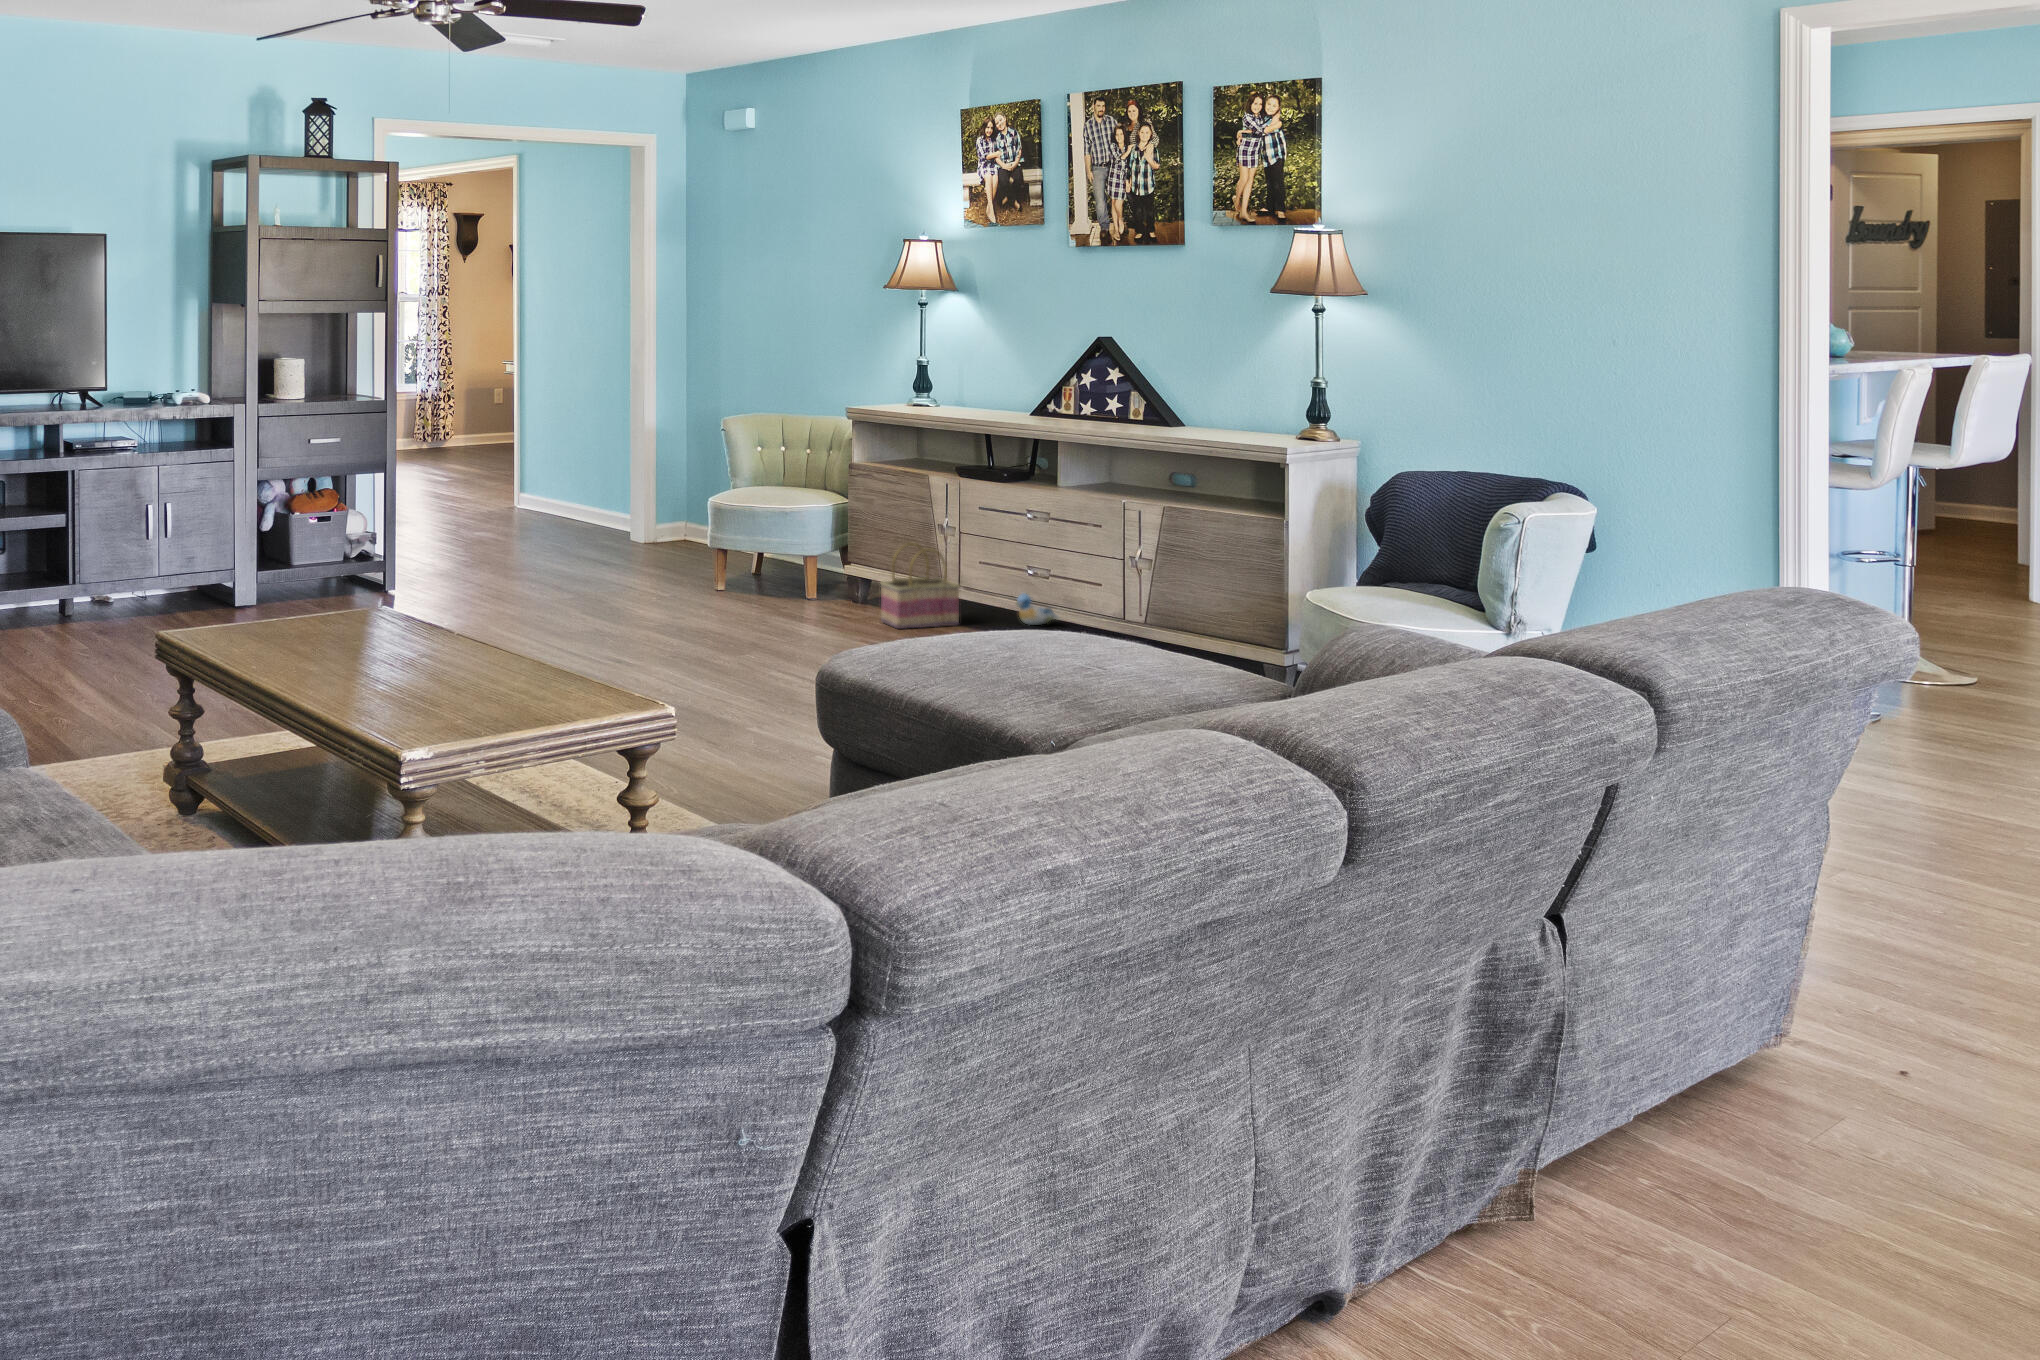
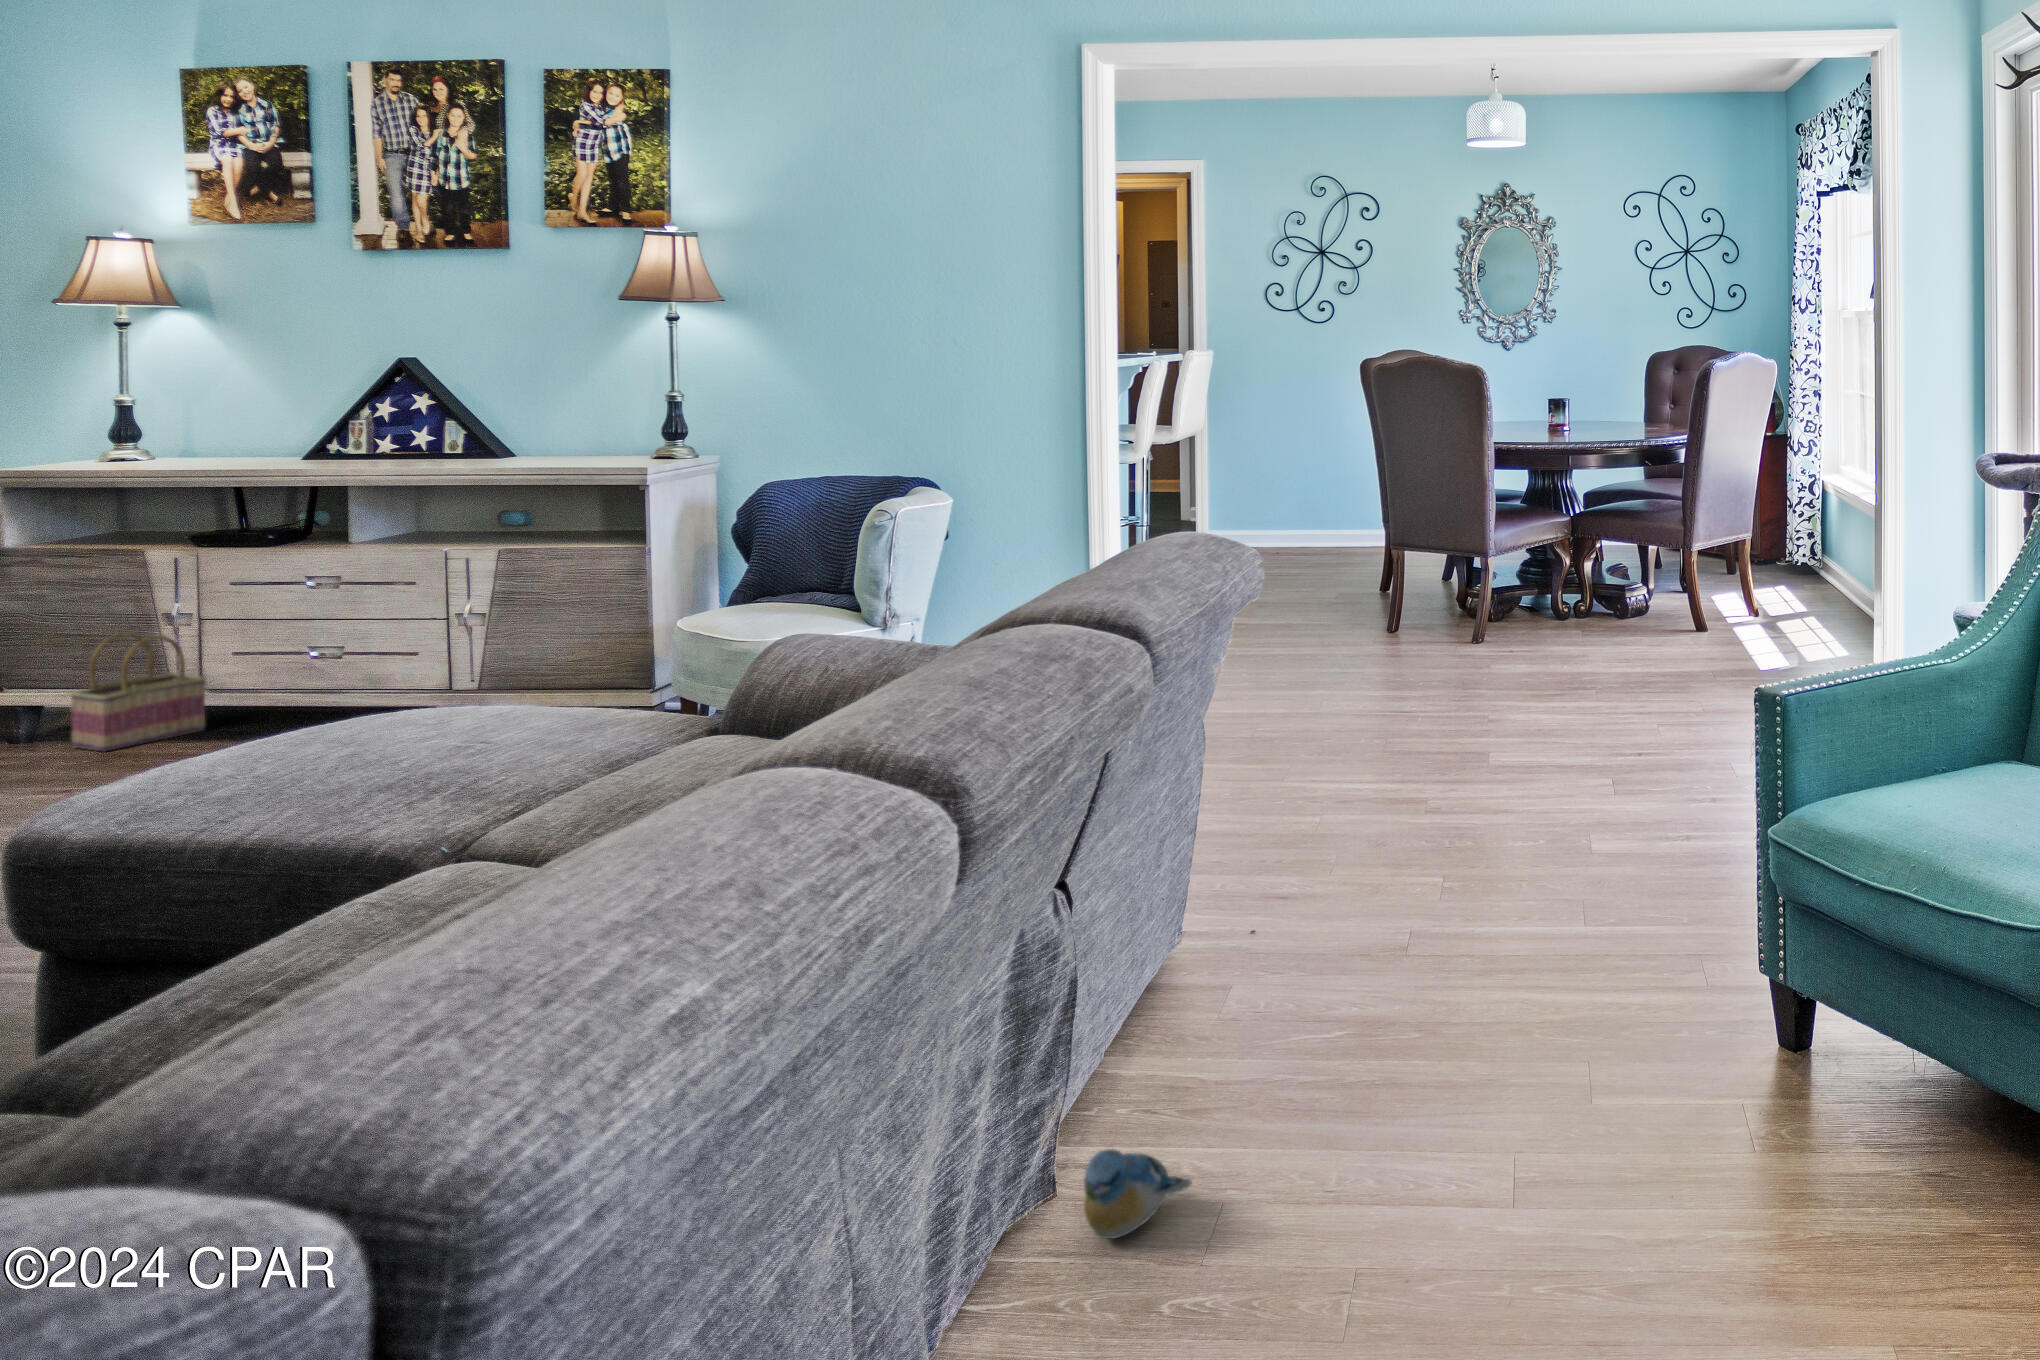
plush toy: present [1017,593,1058,625] -> present [1084,1149,1192,1239]

